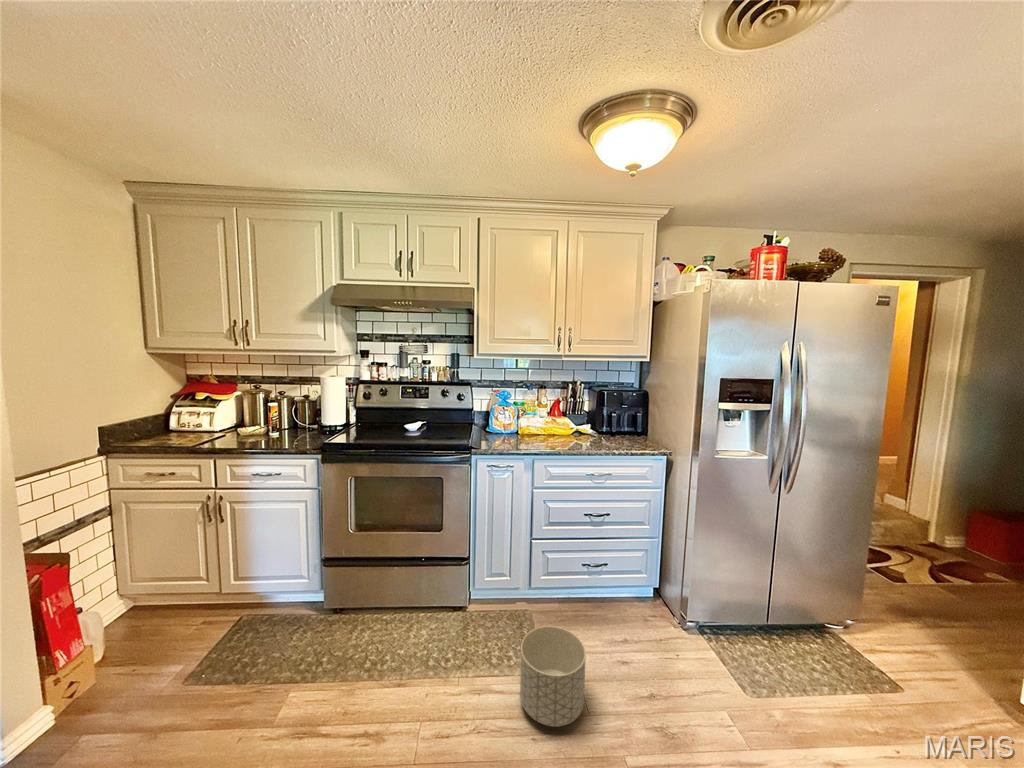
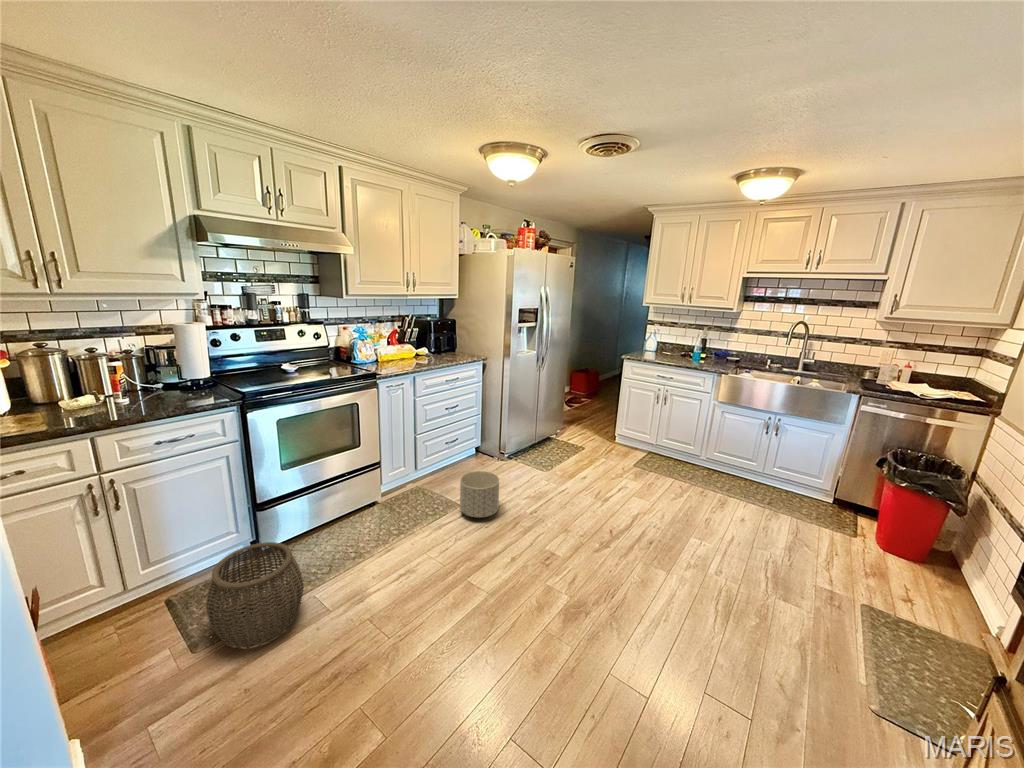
woven basket: none [169,599,280,723] -> present [206,542,304,648]

